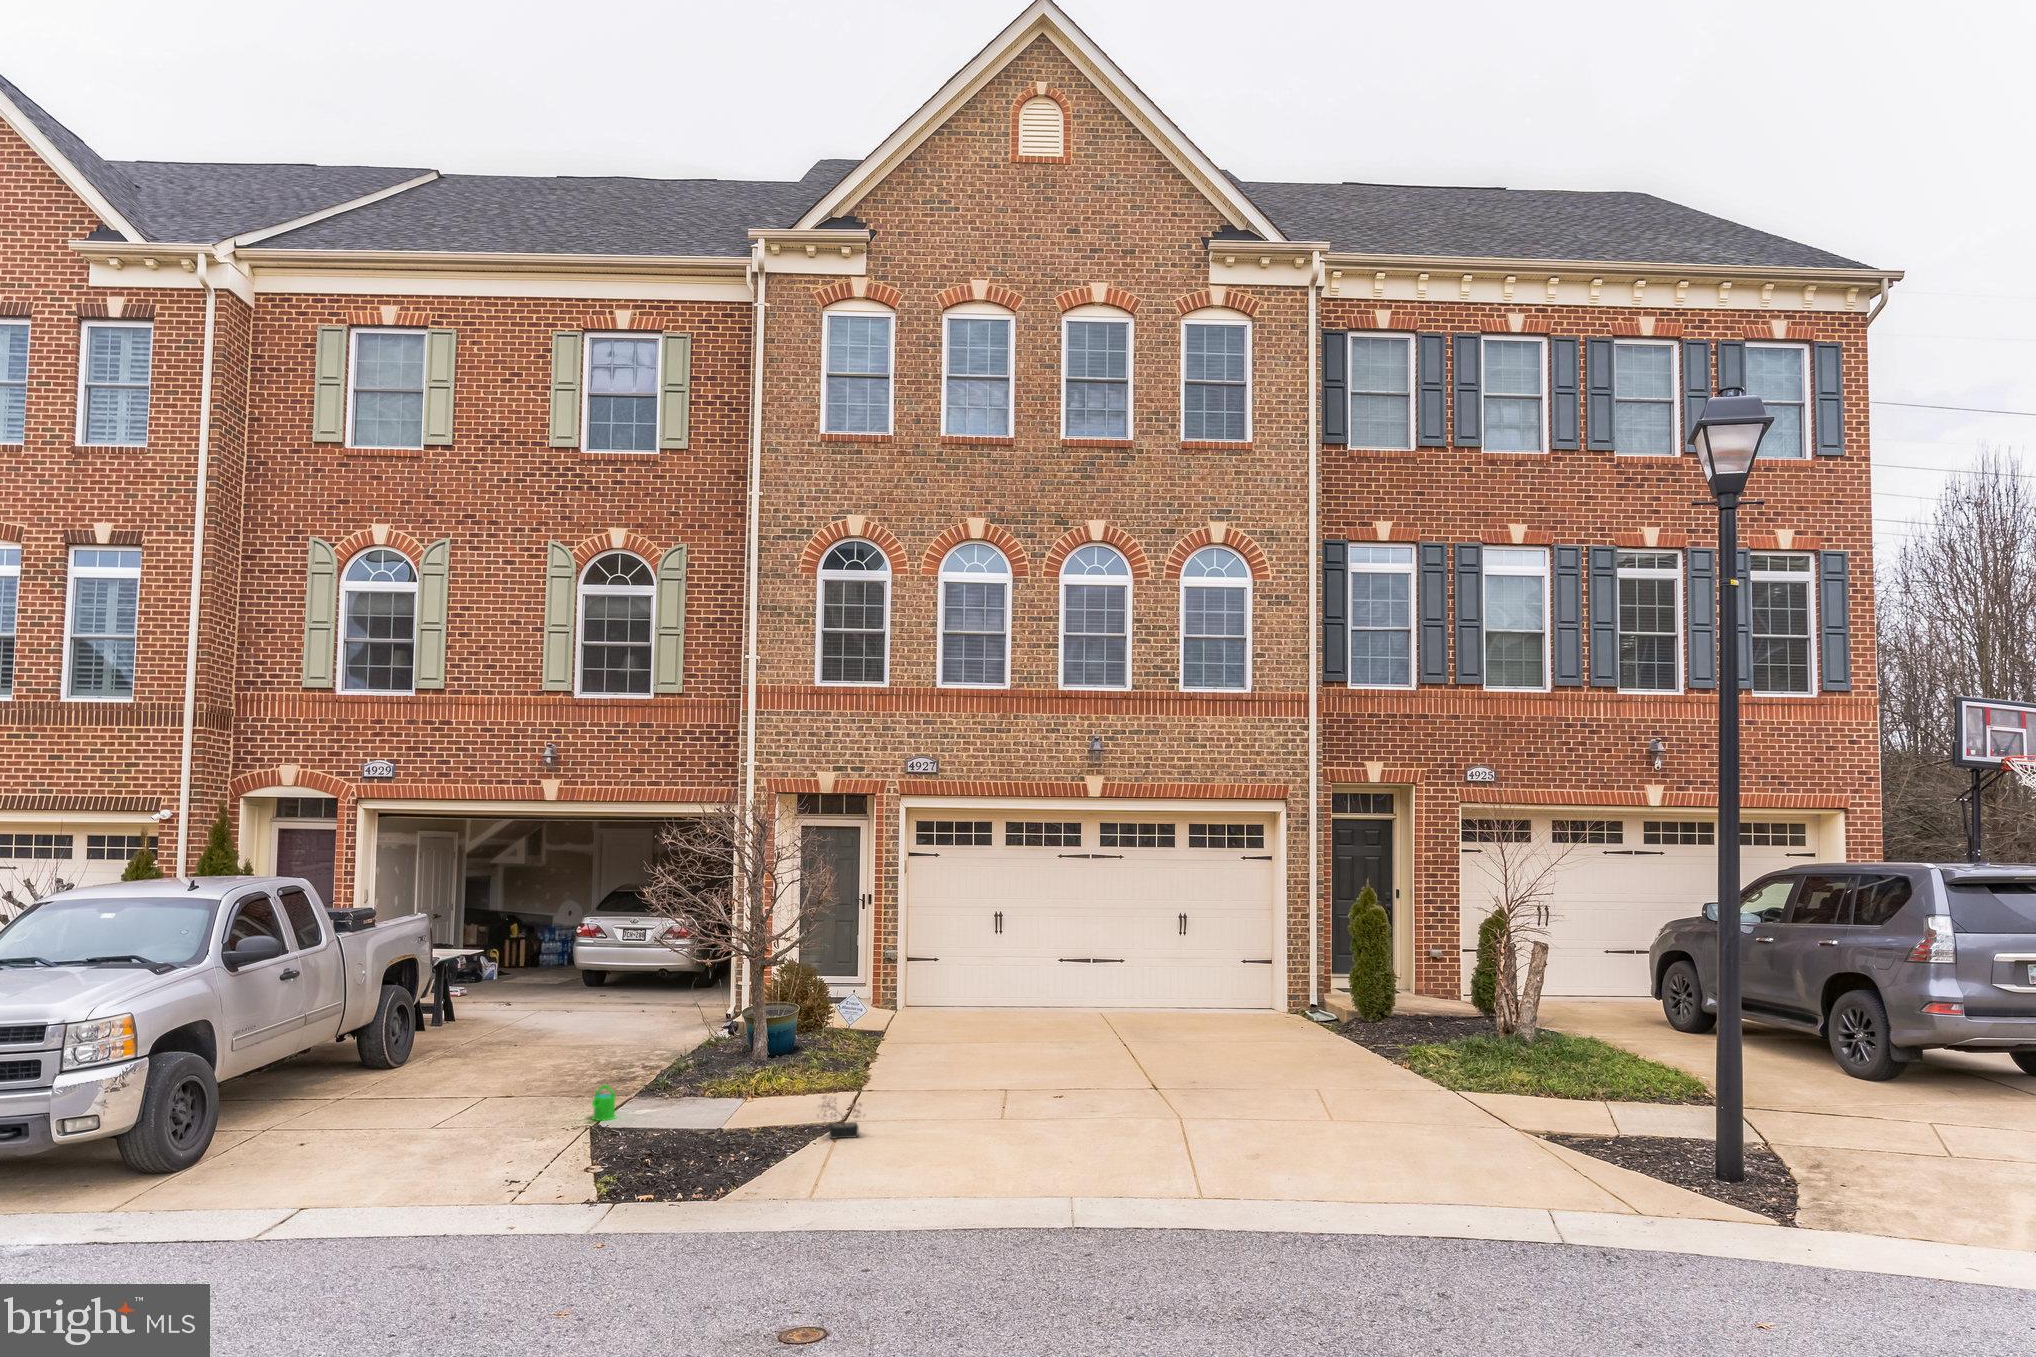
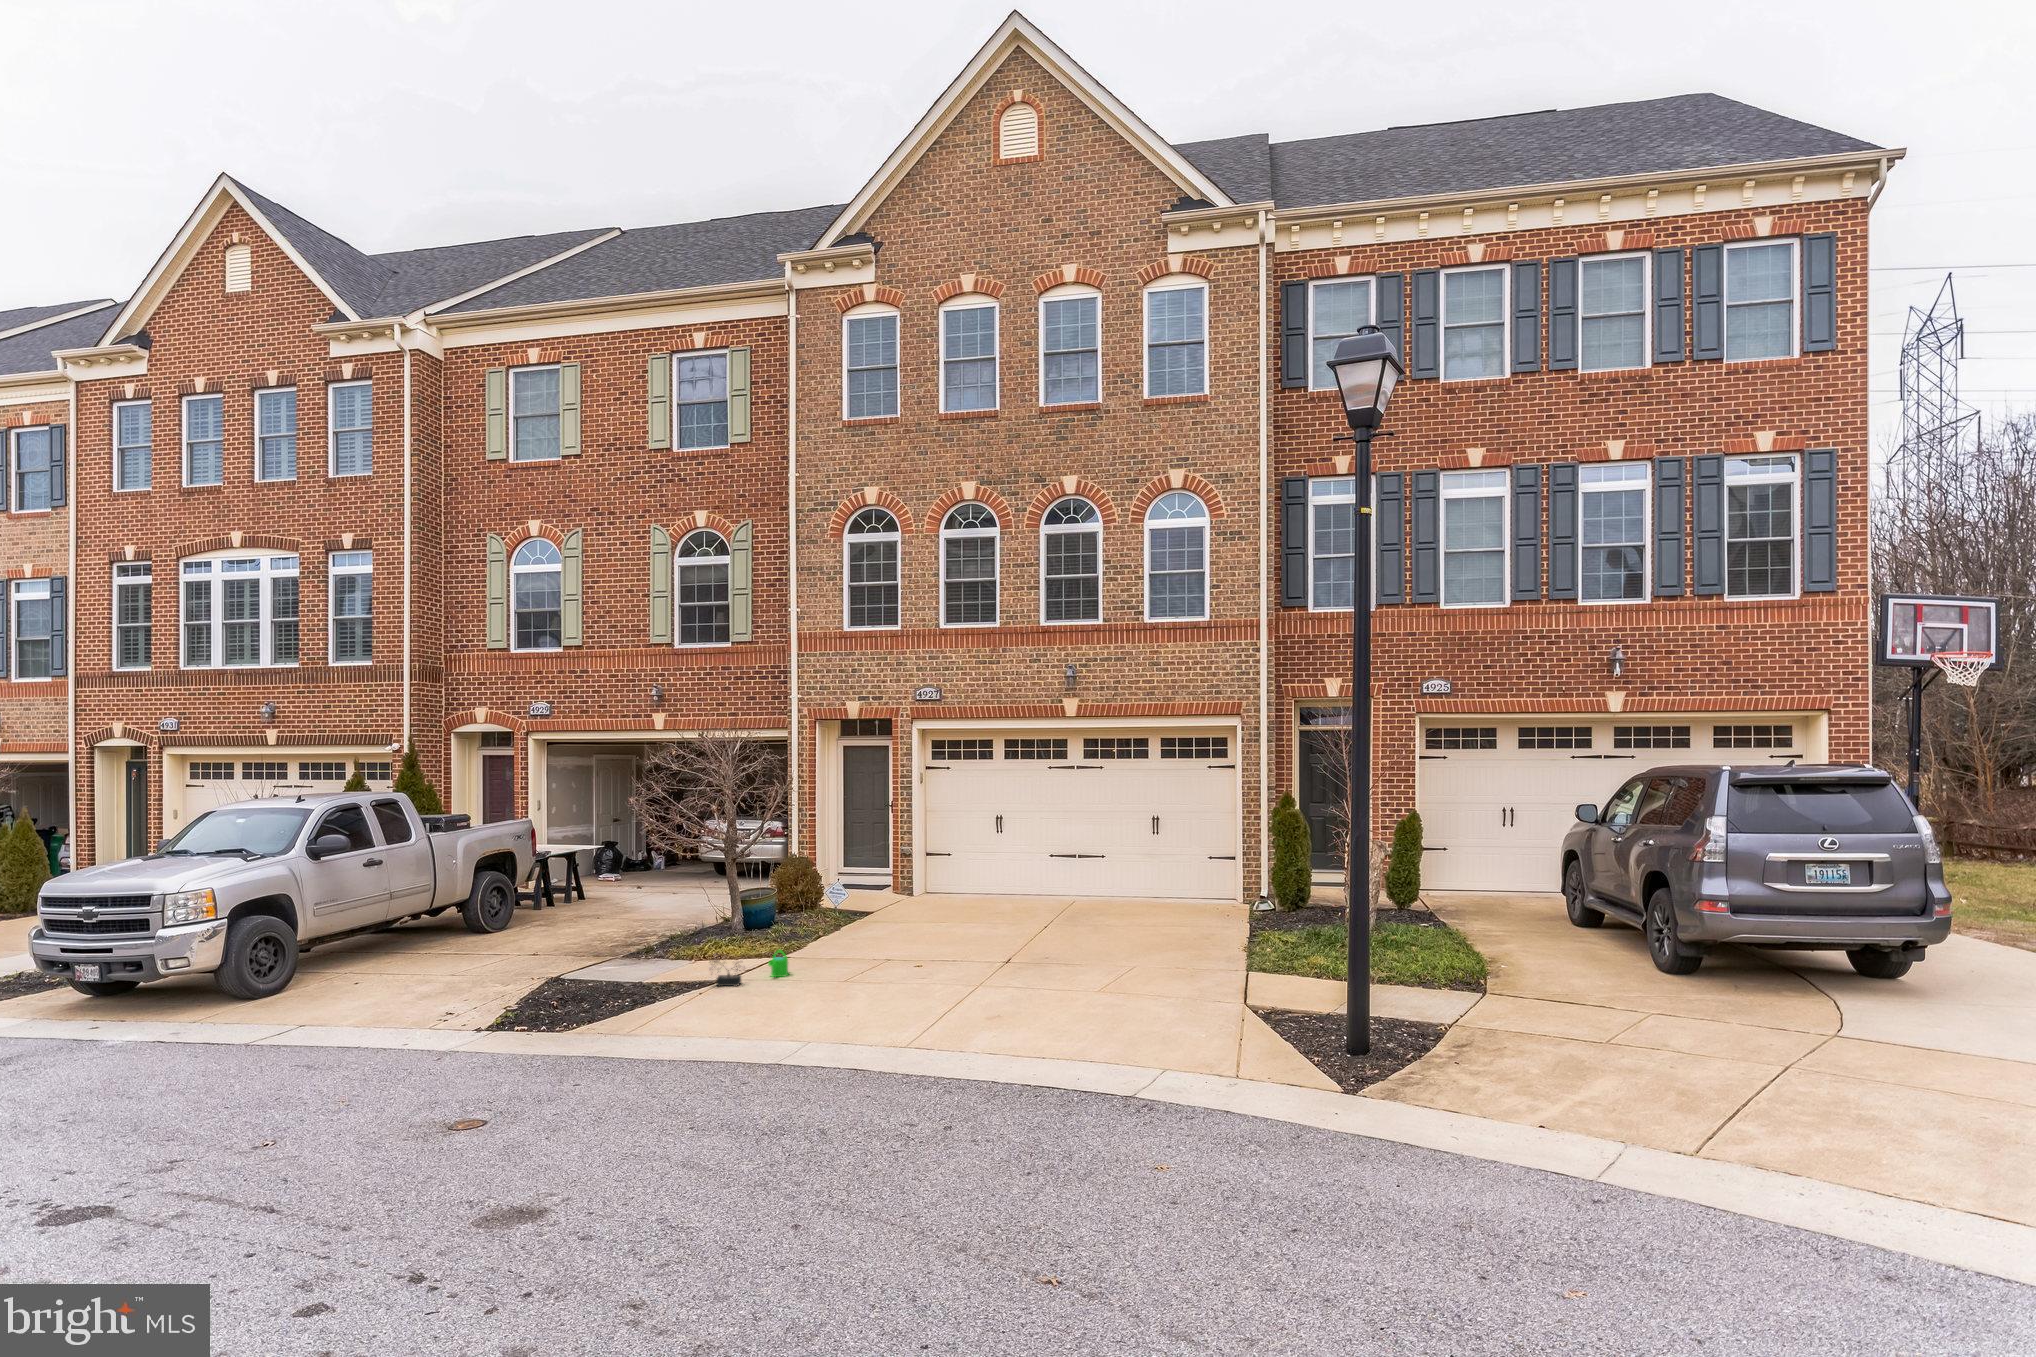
watering can: present [592,1085,616,1121] -> present [768,950,789,977]

